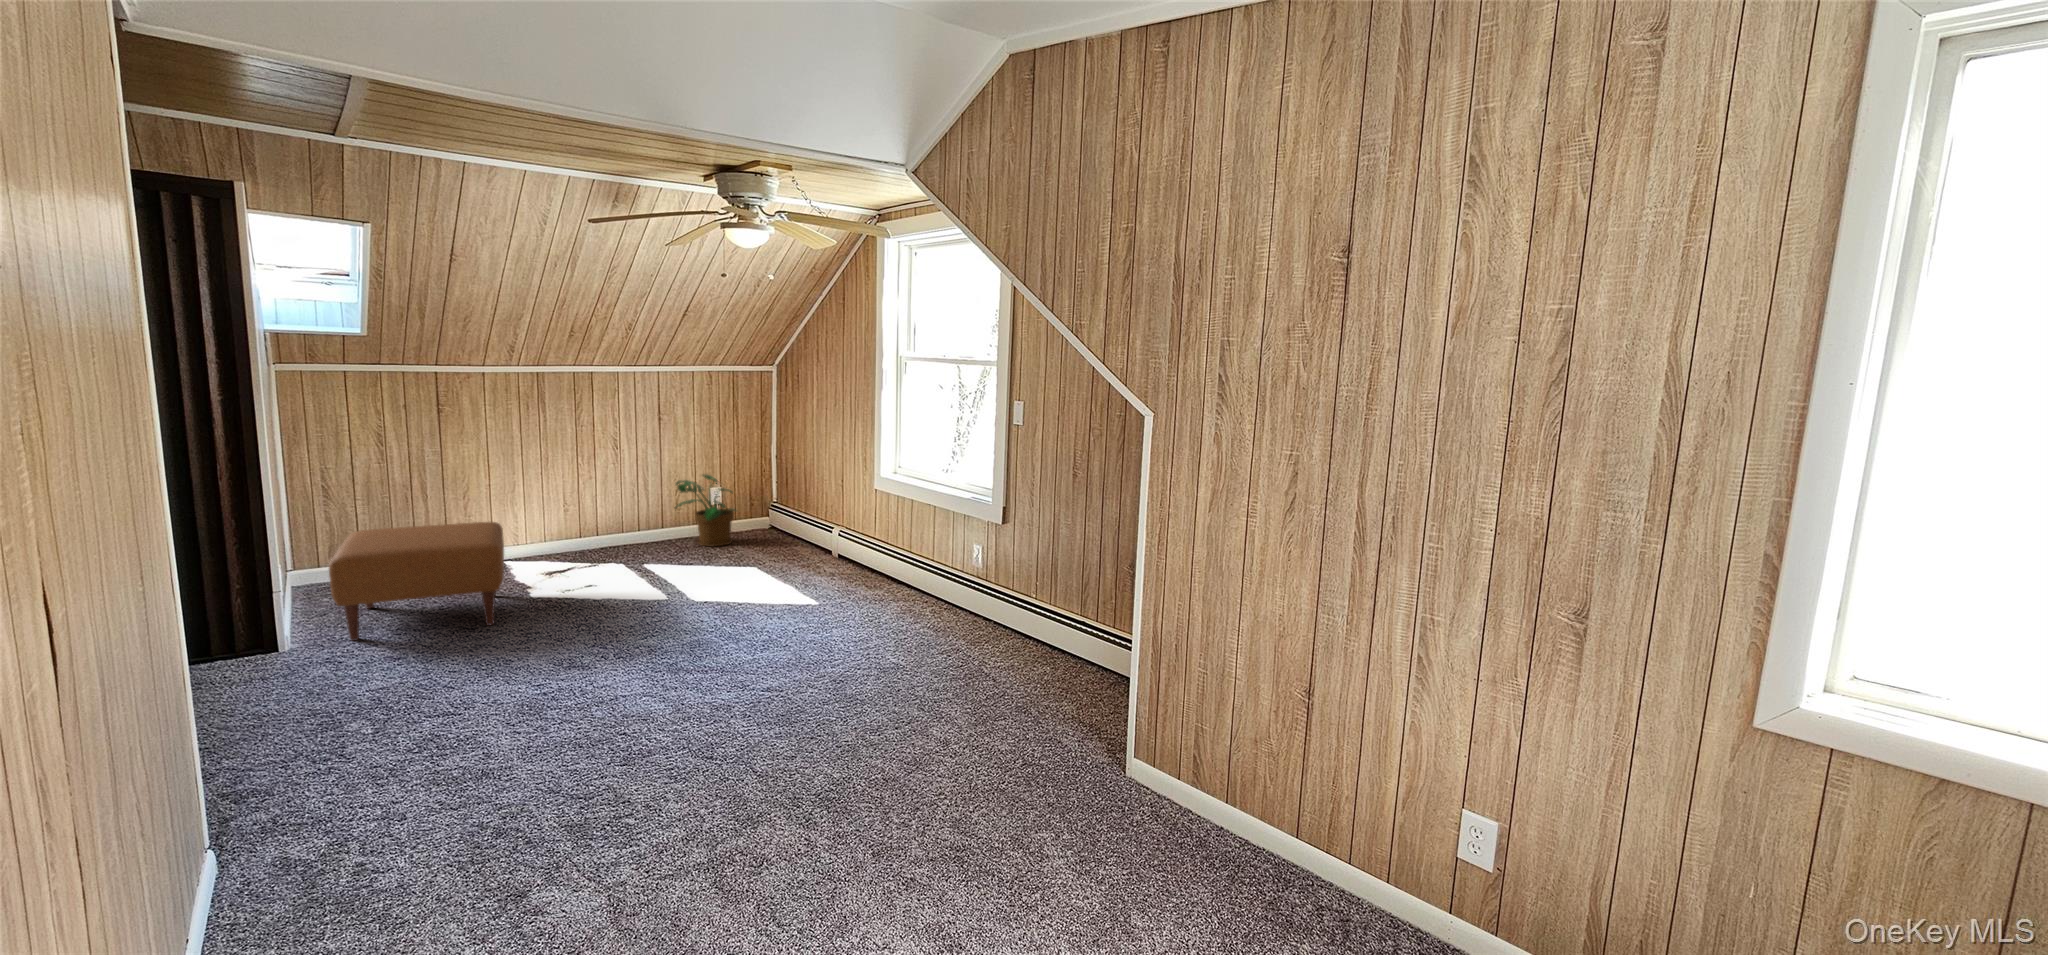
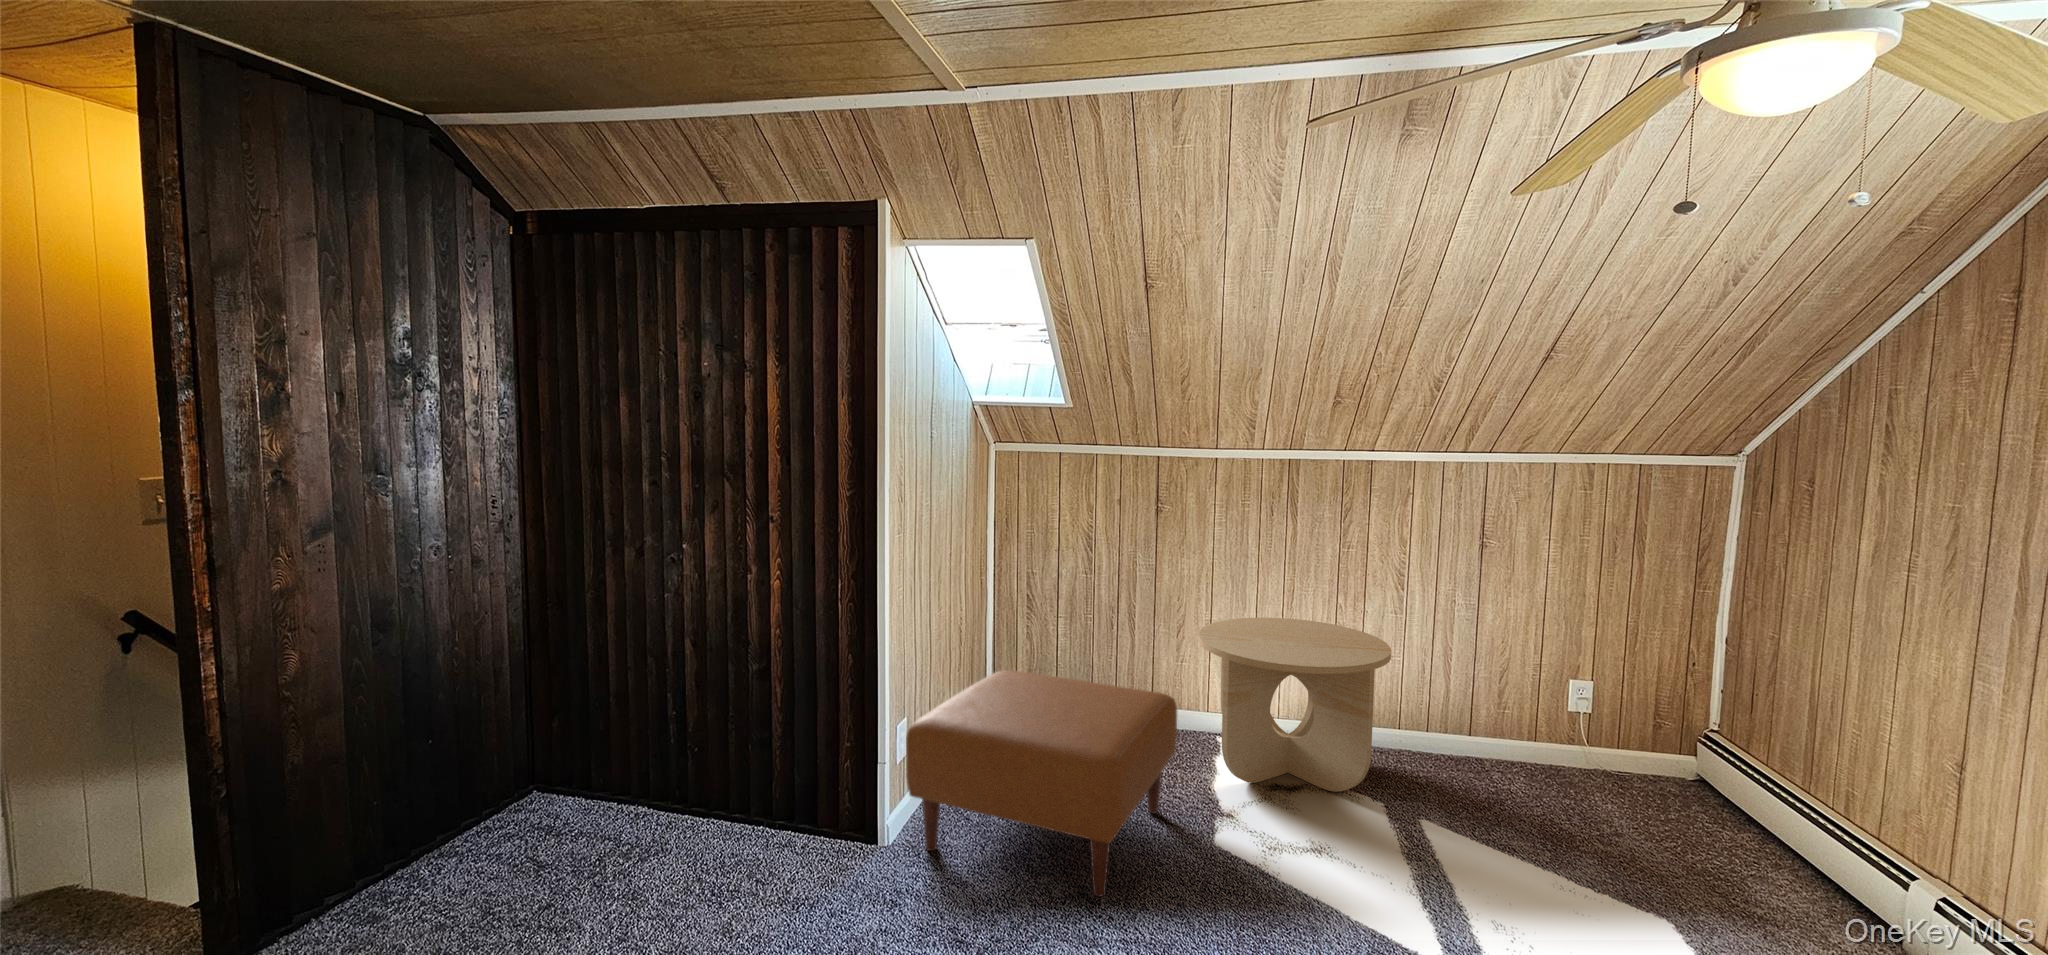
side table: none [493,475,620,574] -> present [1199,618,1391,792]
potted plant: present [675,475,736,547] -> none [1496,653,1632,804]

